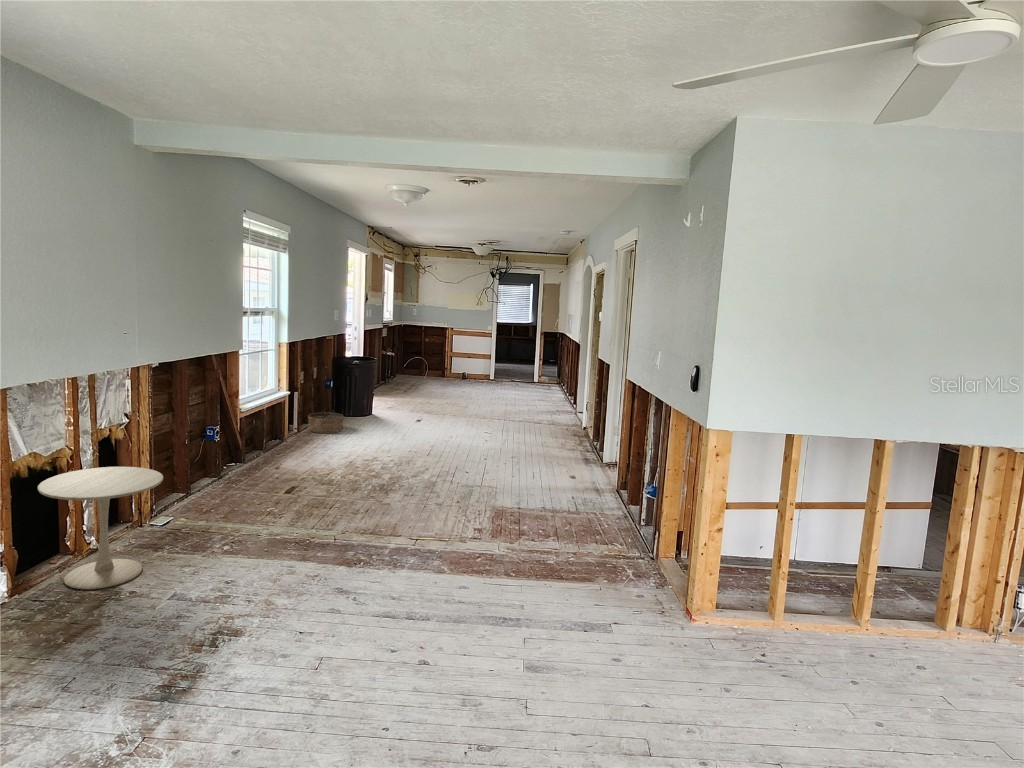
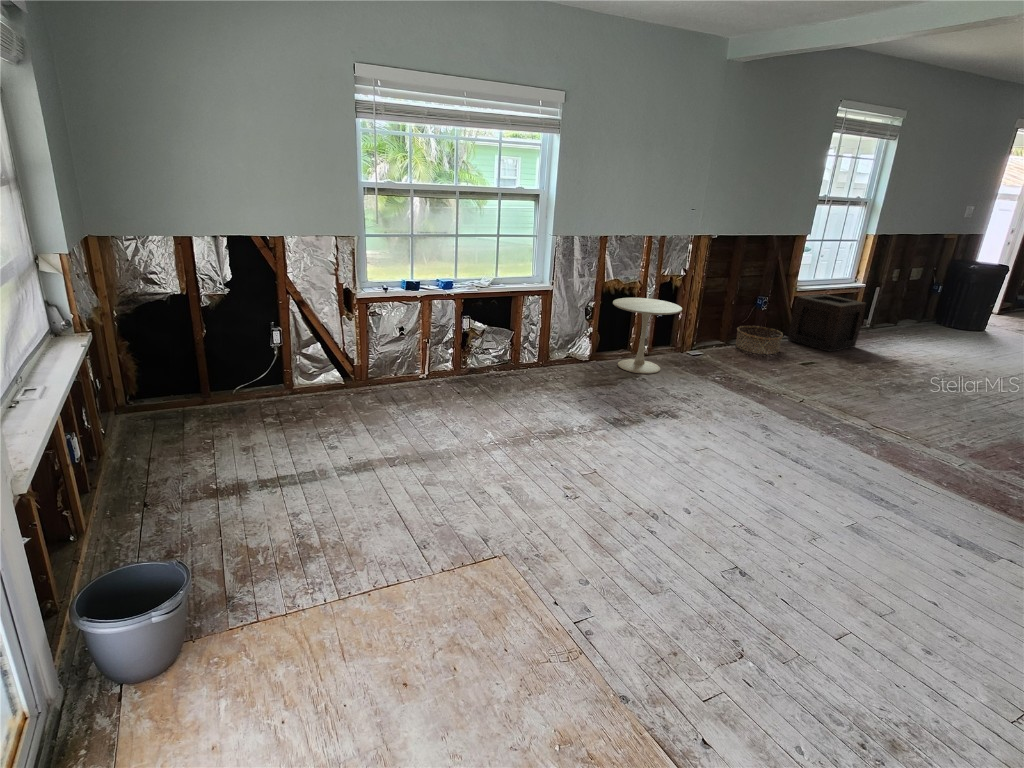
wooden crate: none [243,409,309,470] -> present [788,294,866,352]
basket: present [308,412,344,433] -> present [736,326,783,354]

